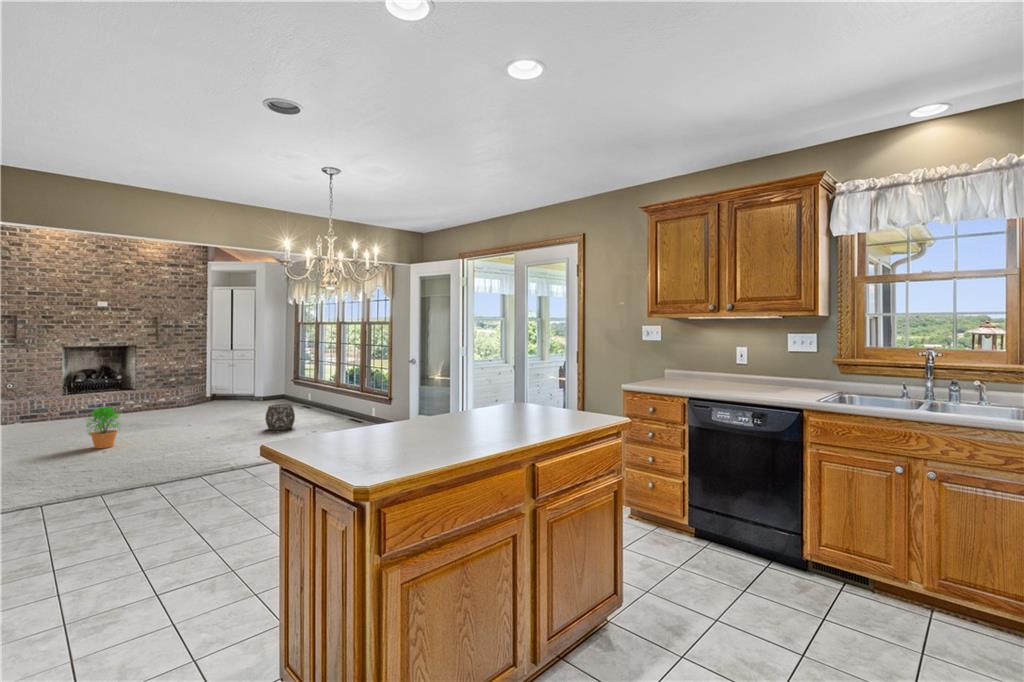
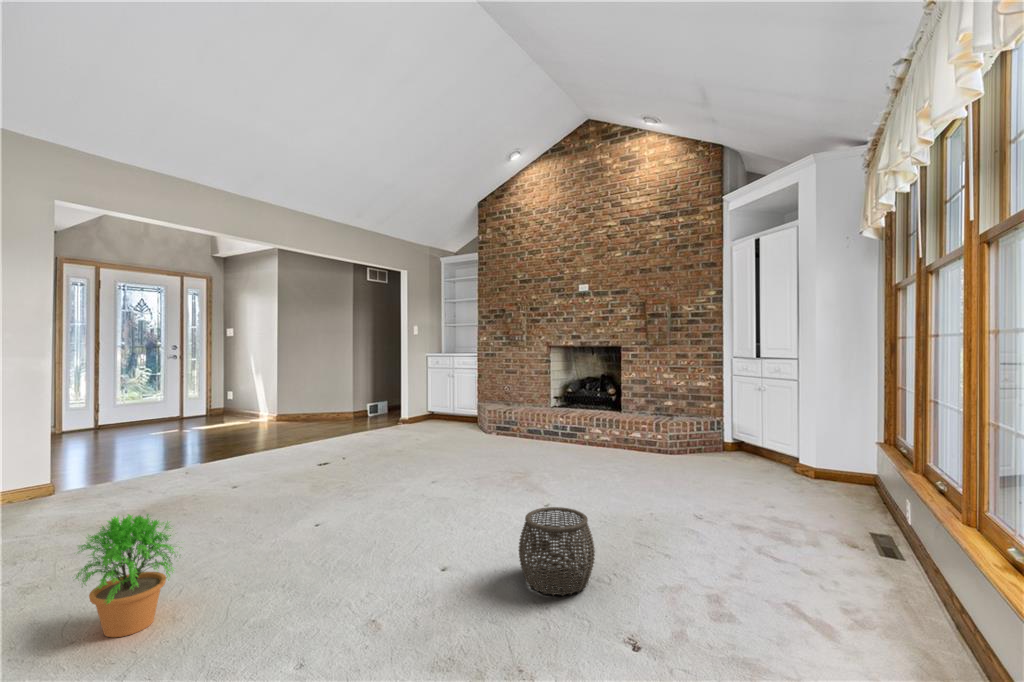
potted plant: present [87,407,120,449] -> present [76,514,177,637]

